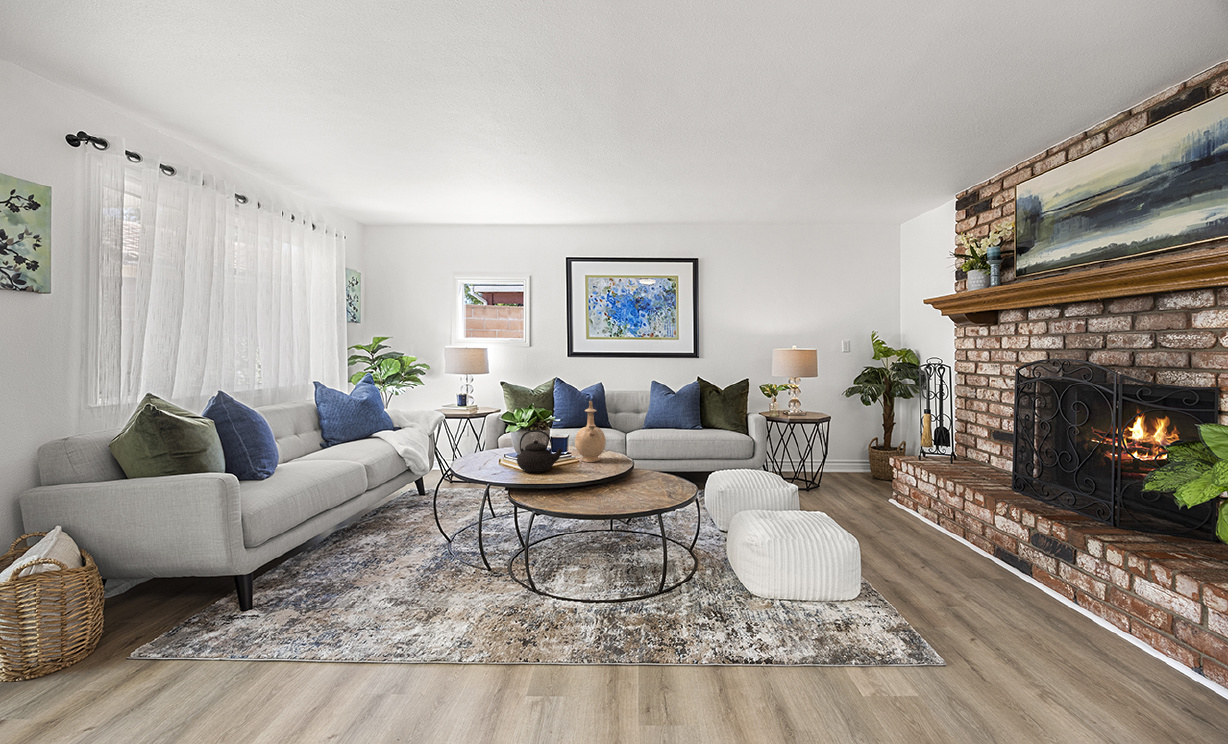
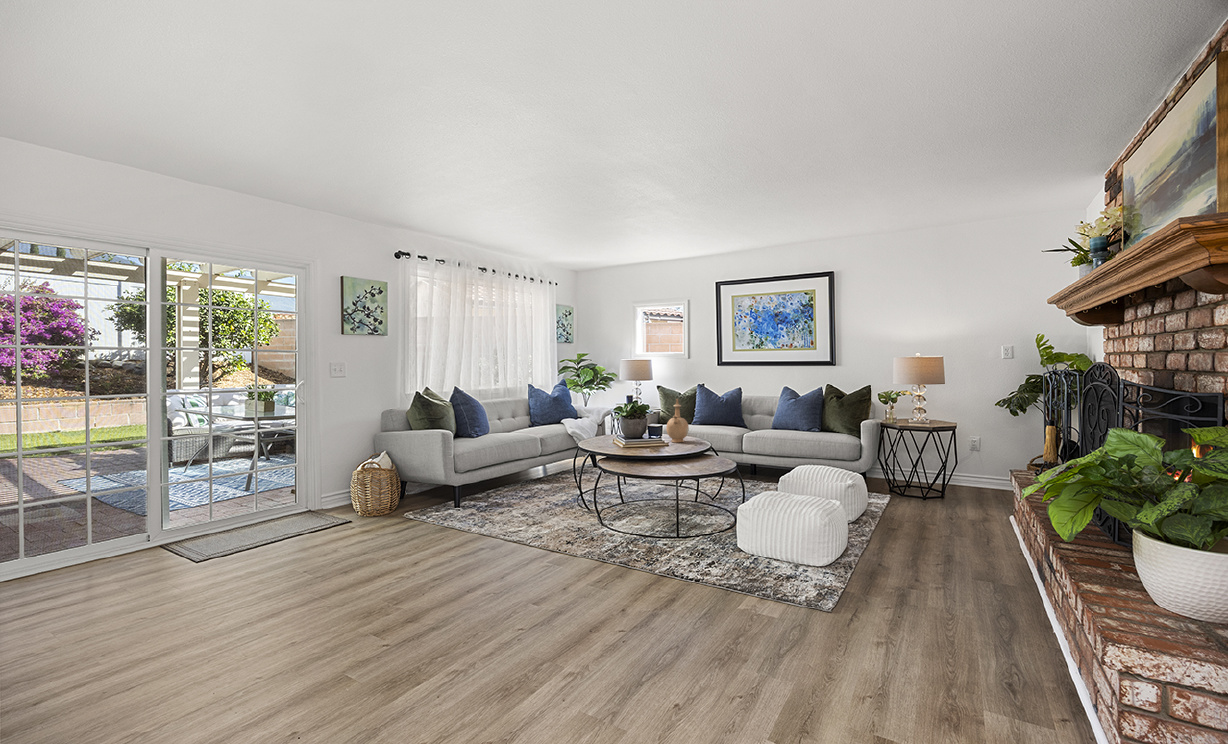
teapot: present [517,430,563,473] -> none [619,417,648,446]

